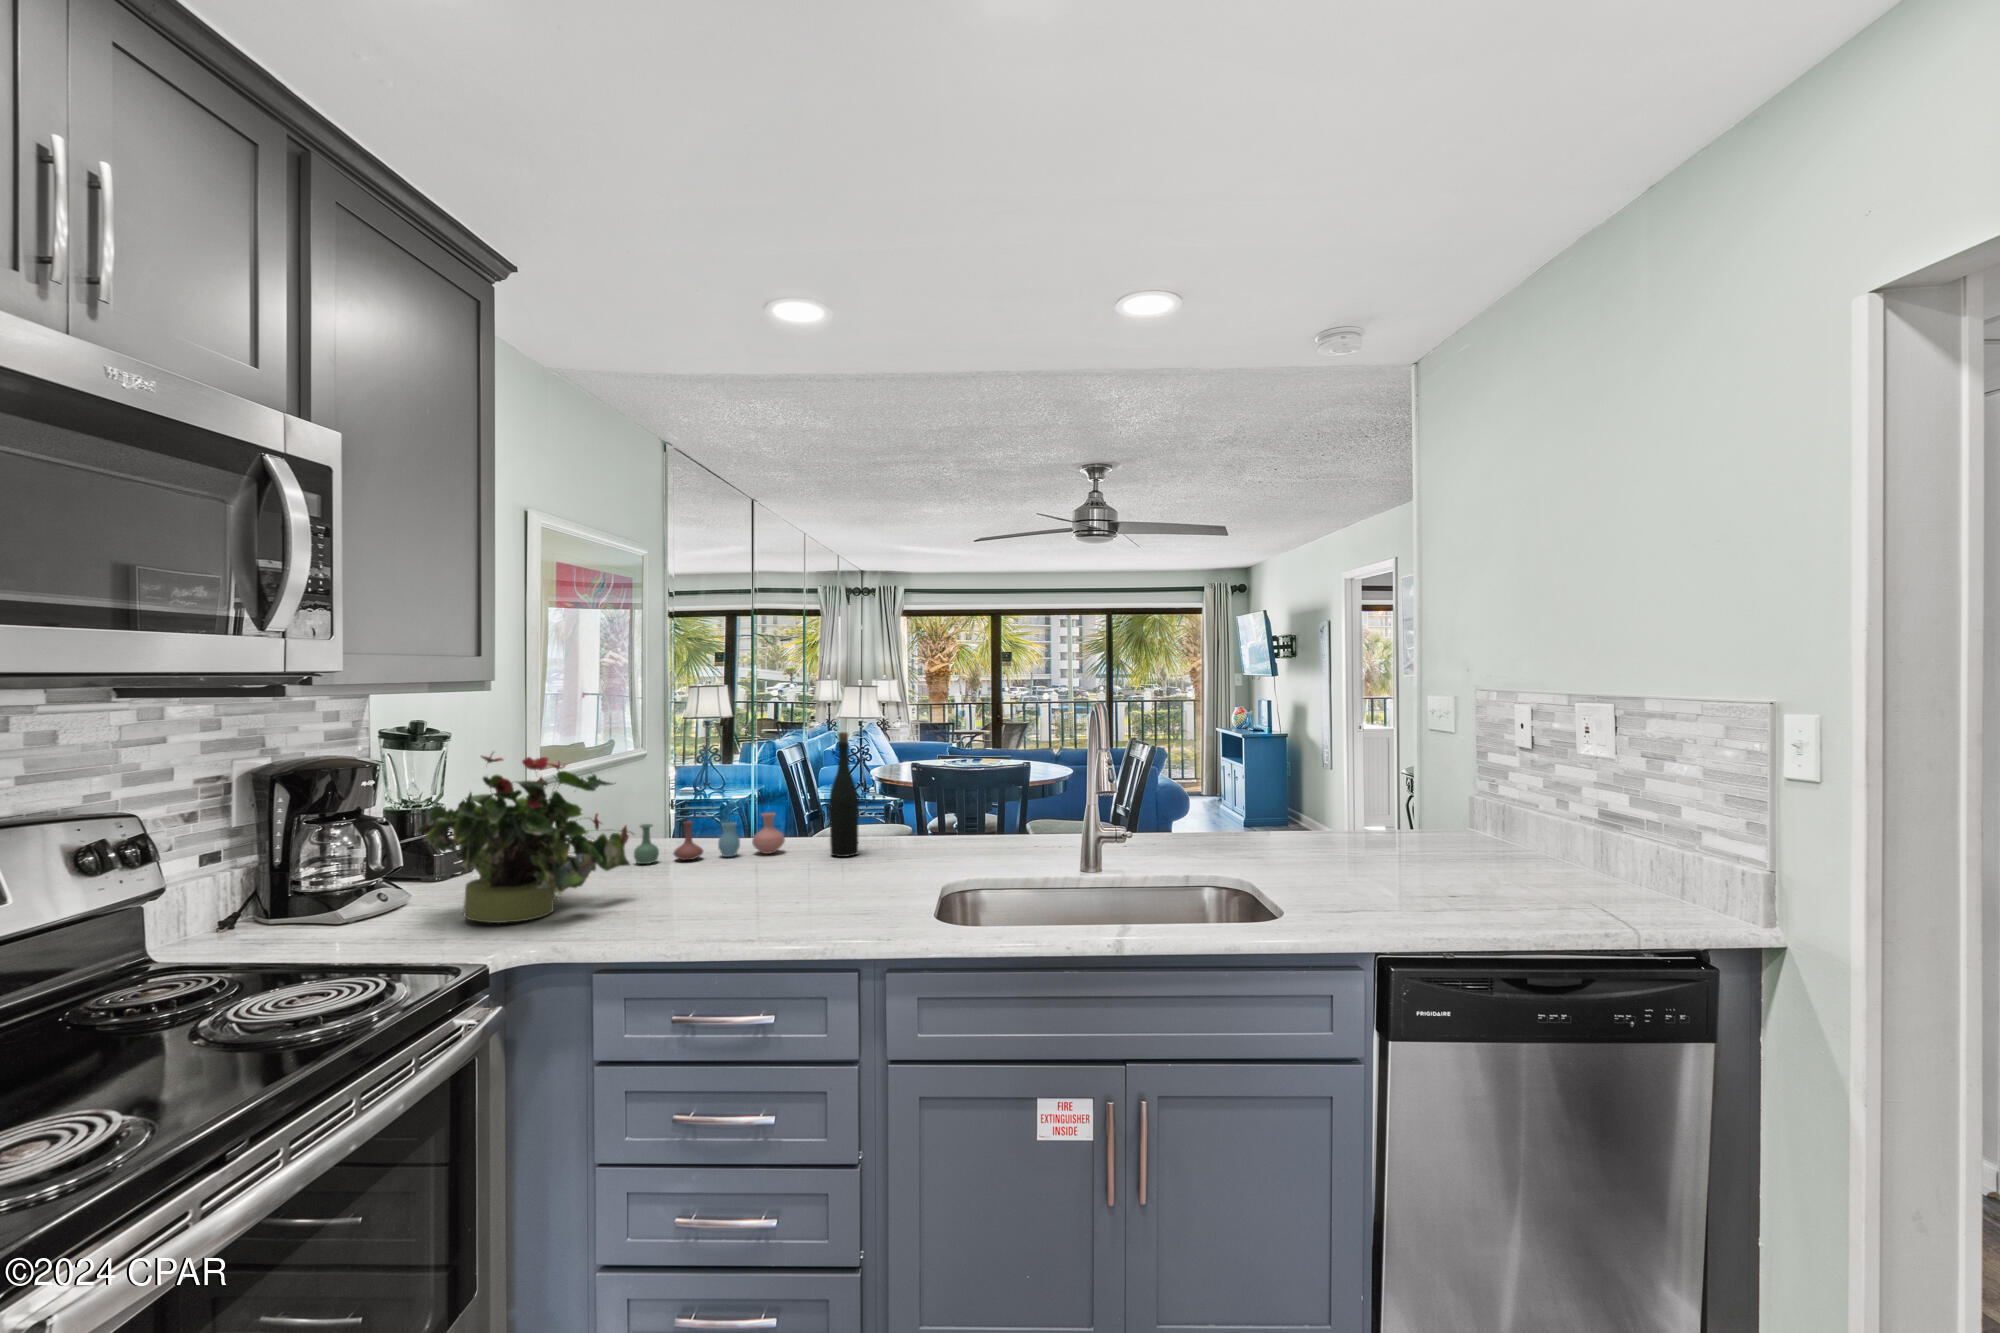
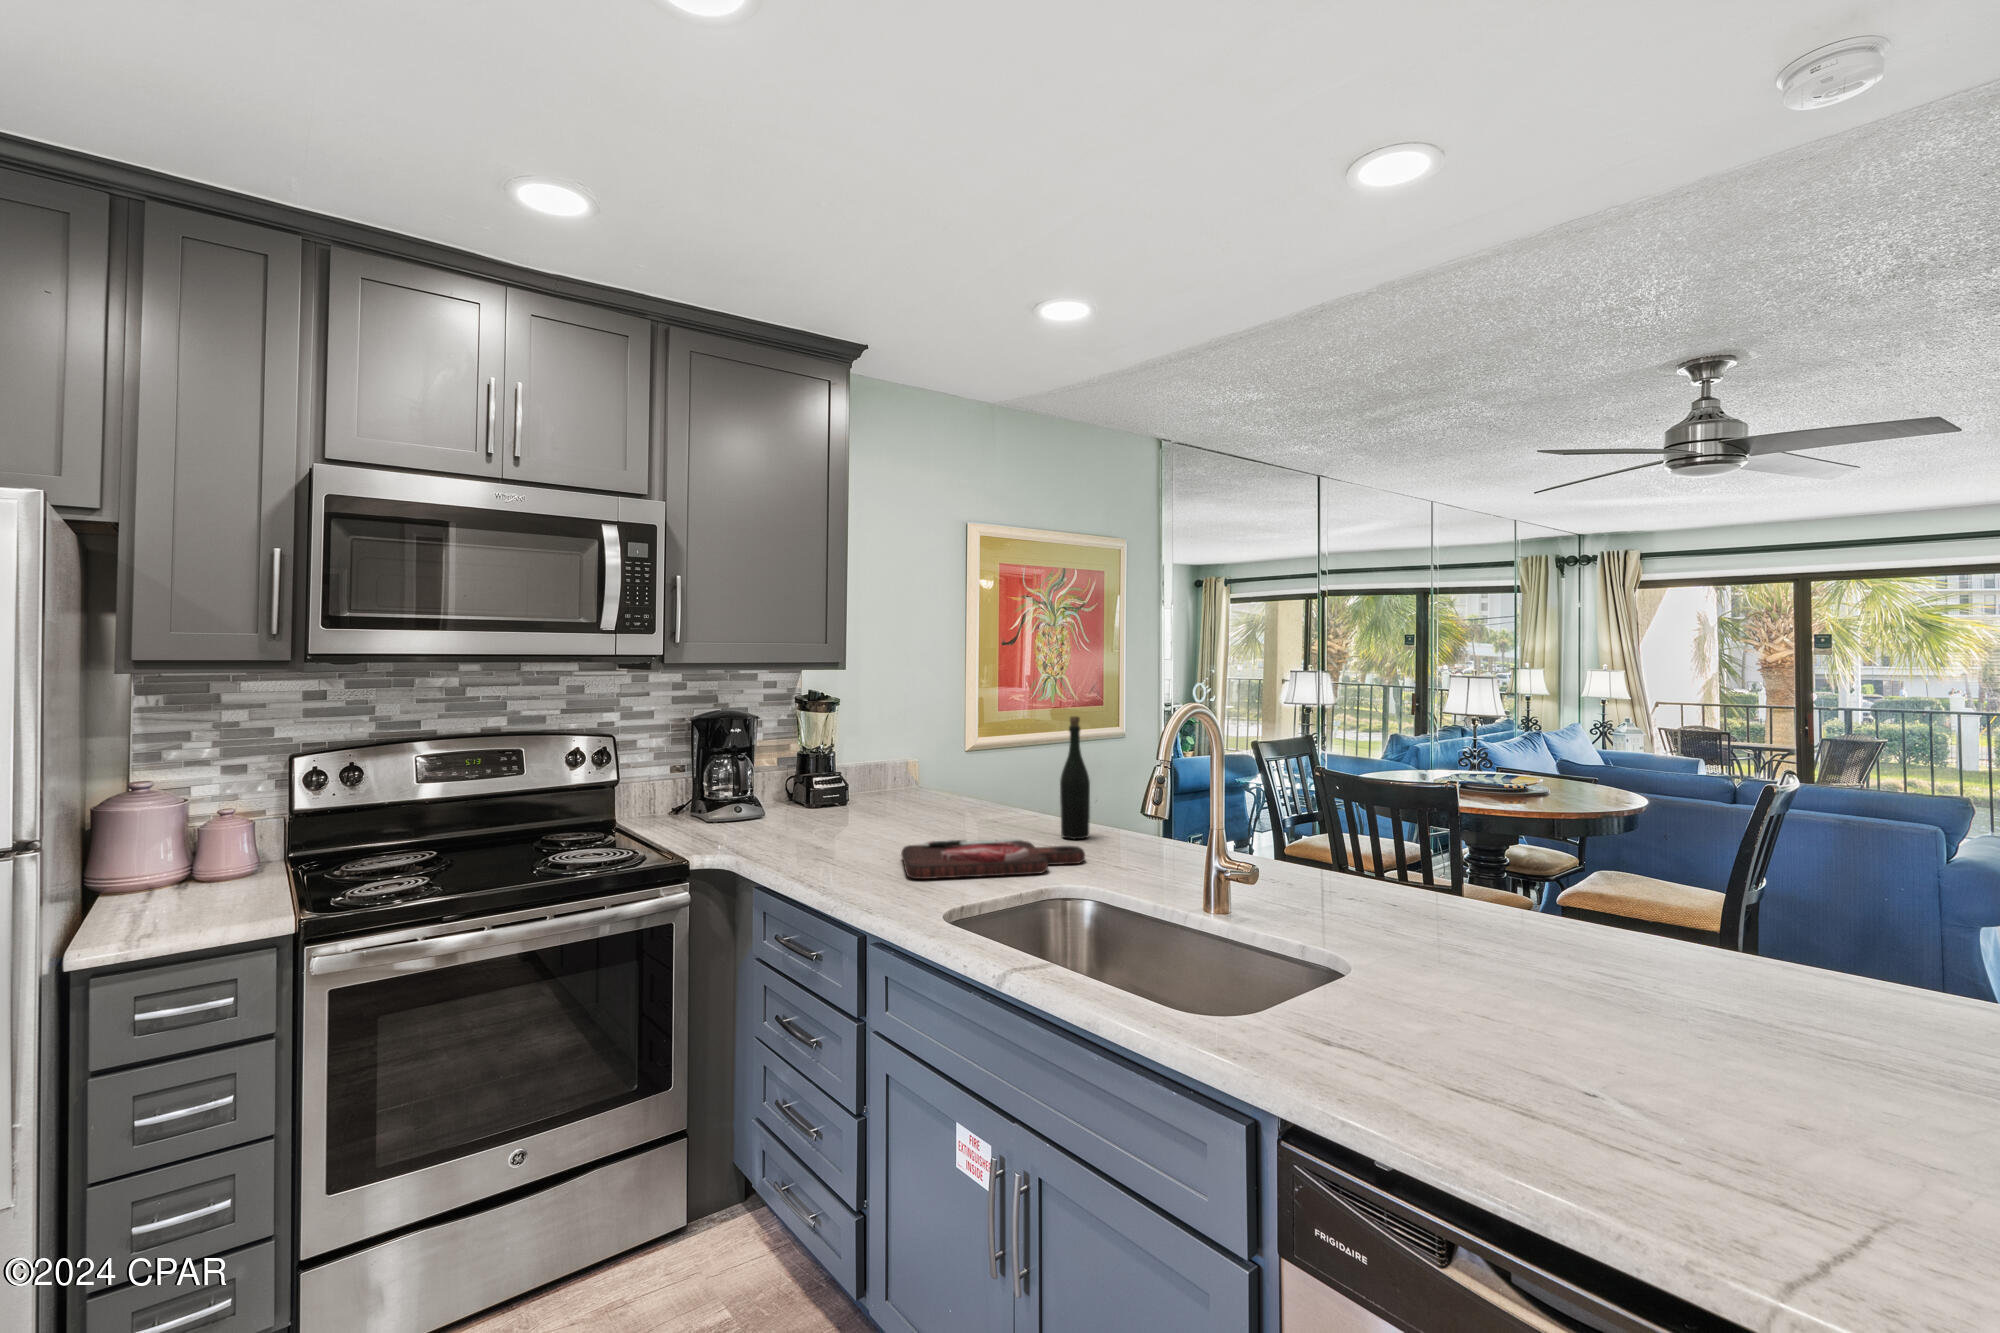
potted plant: present [418,755,631,923] -> none [728,713,863,838]
vase: present [634,813,785,864] -> none [929,784,1044,826]
cutting board: none [750,858,922,918] -> present [901,839,1085,879]

